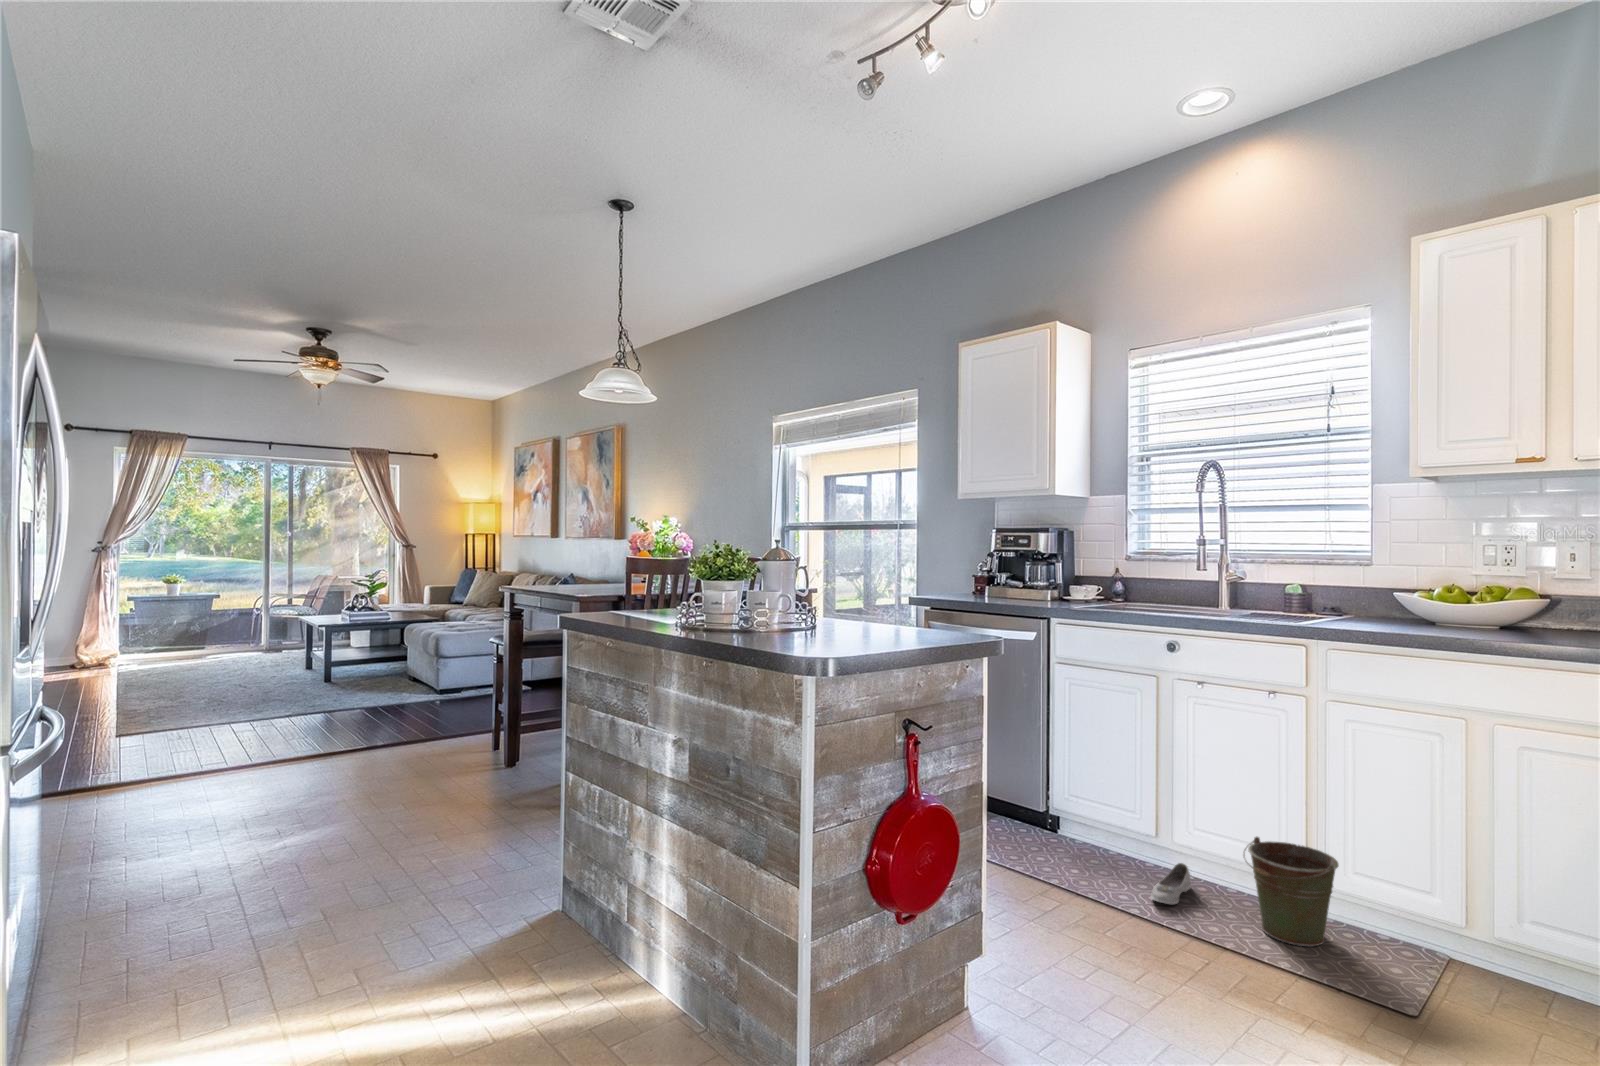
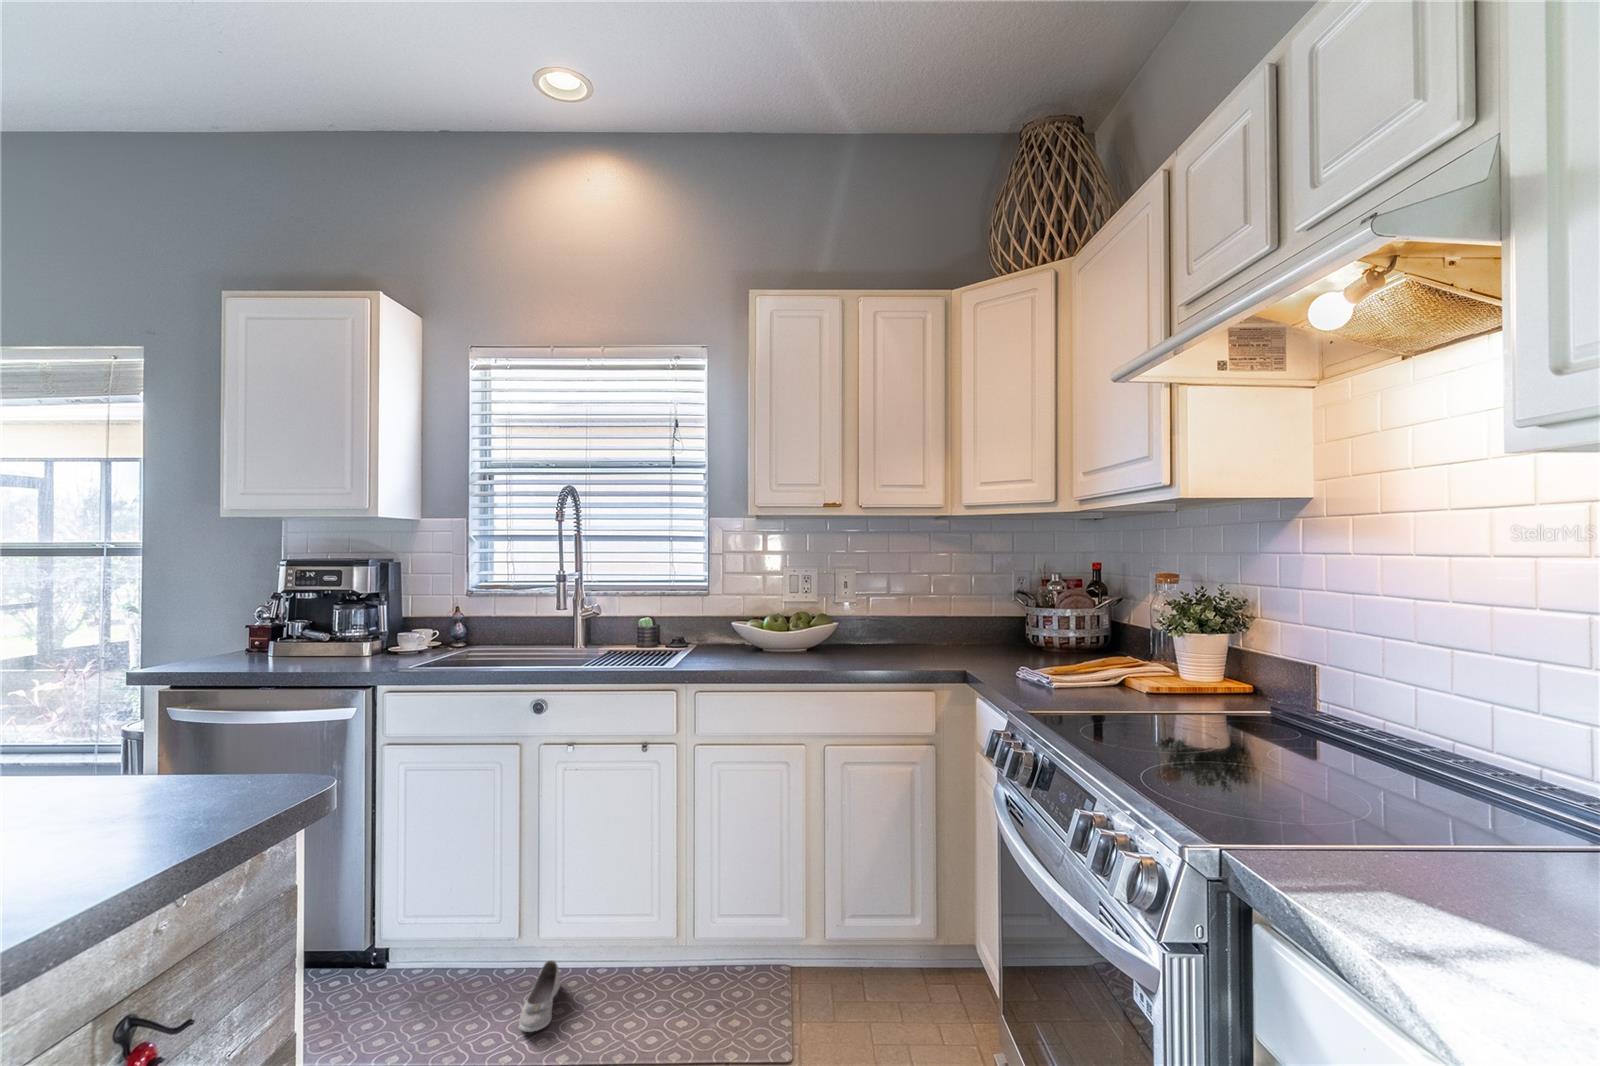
bucket: present [1243,837,1339,946] -> none [623,902,713,1025]

